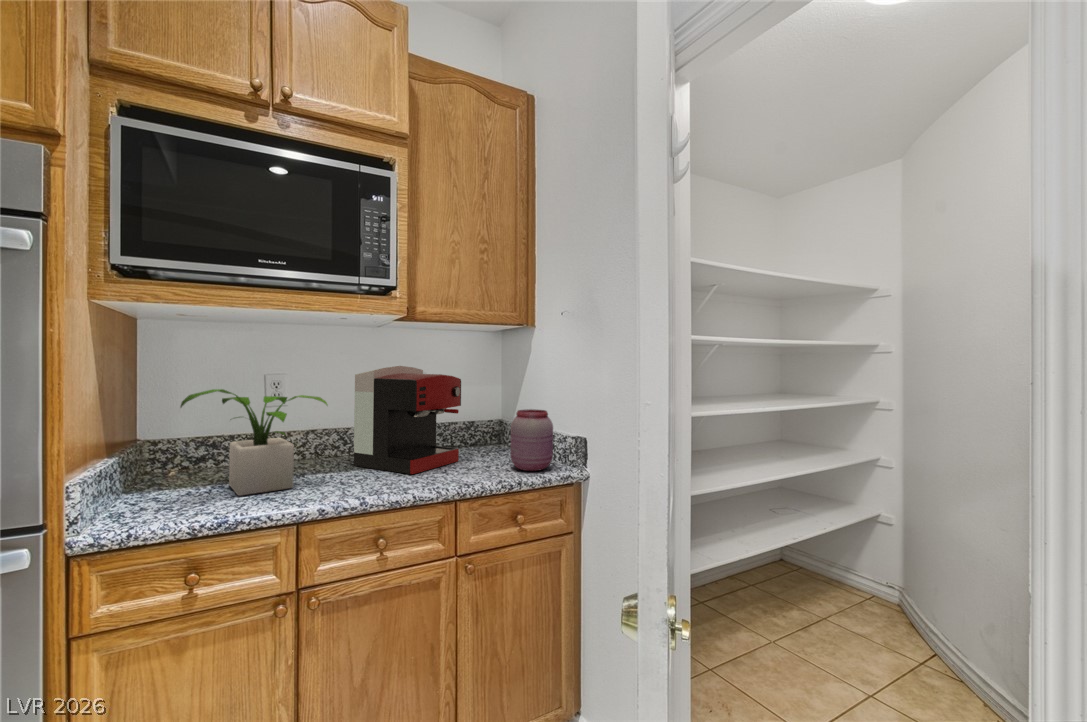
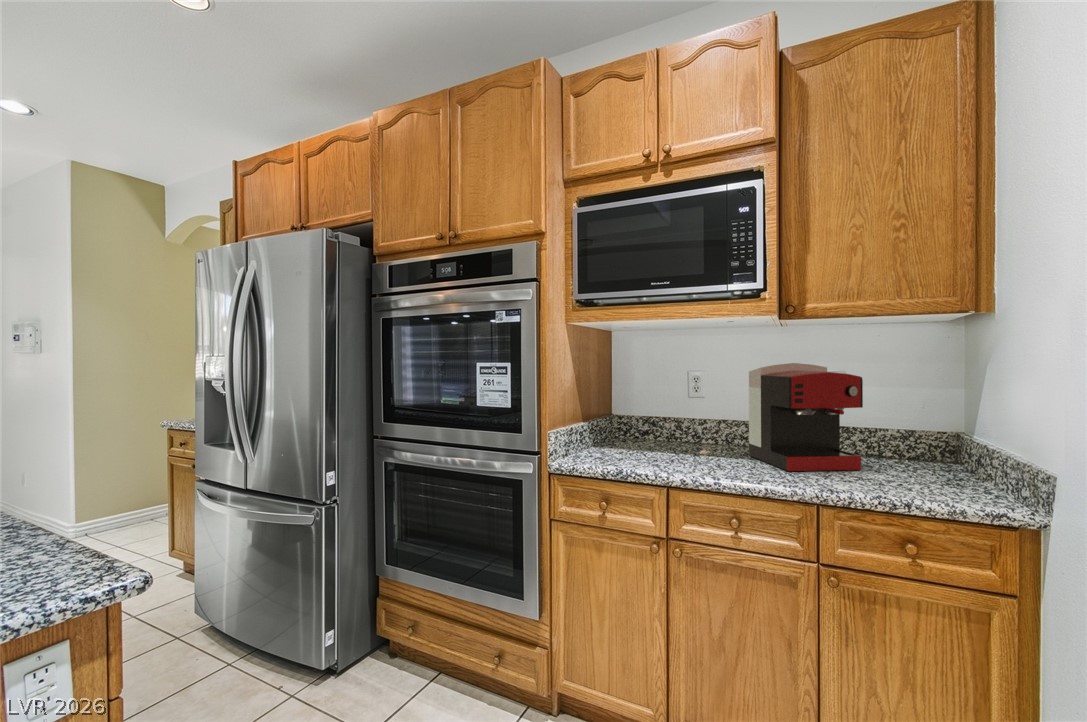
potted plant: present [181,389,327,496] -> none [607,381,706,462]
jar: present [510,409,553,471] -> none [914,417,985,498]

